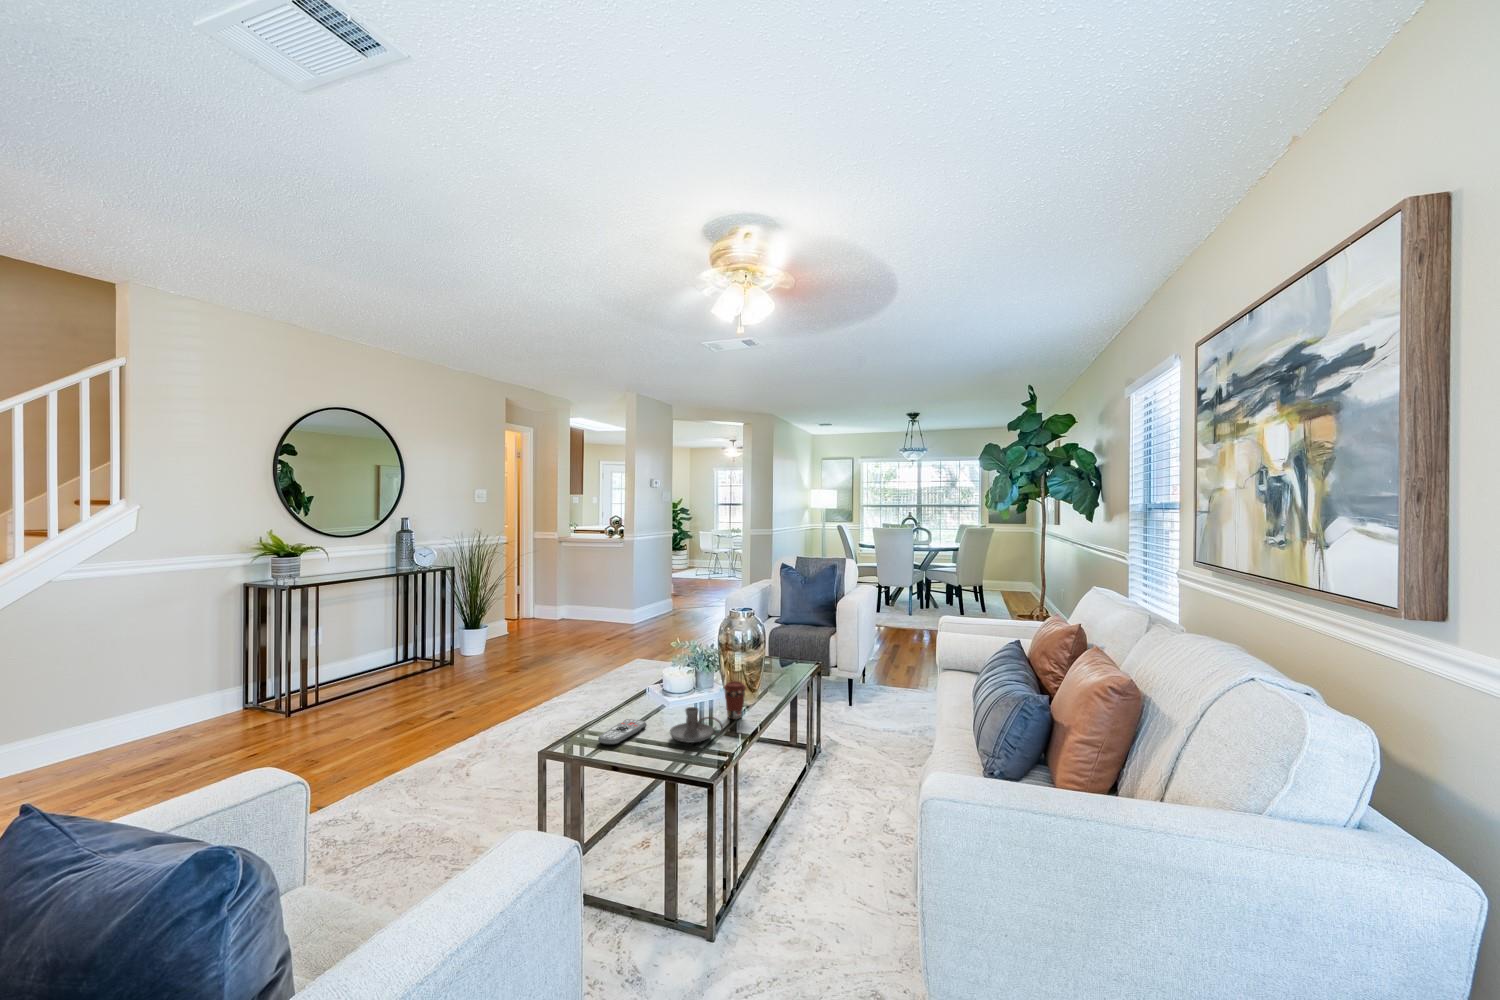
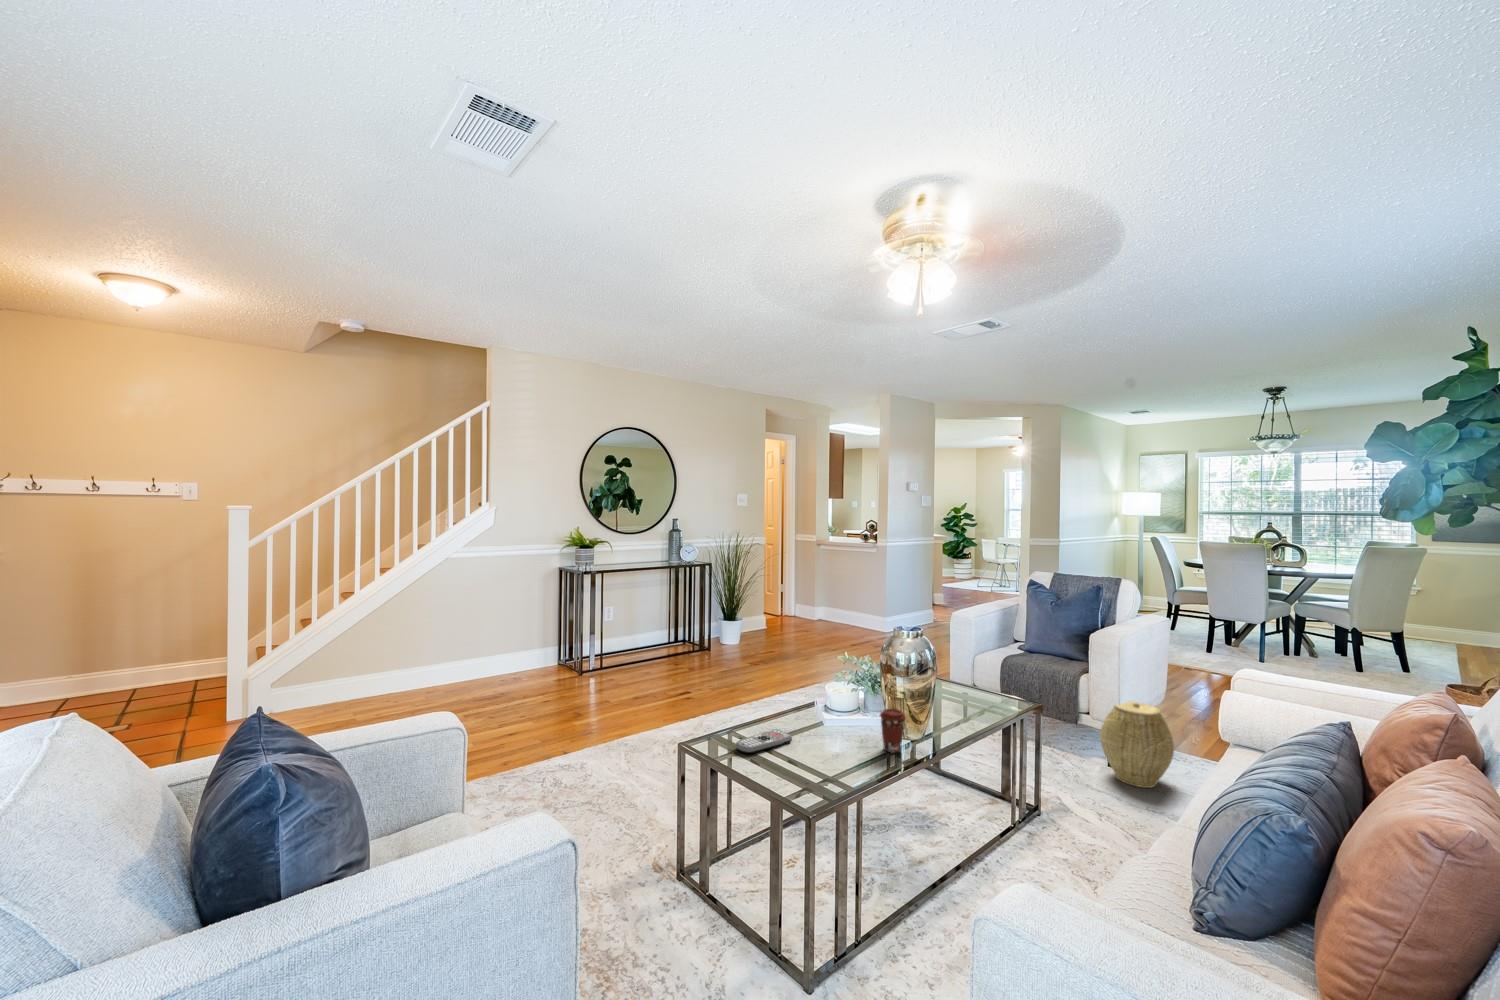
woven basket: none [844,653,893,717] -> present [1100,701,1174,788]
candle holder: present [670,707,723,743] -> none [805,729,861,769]

